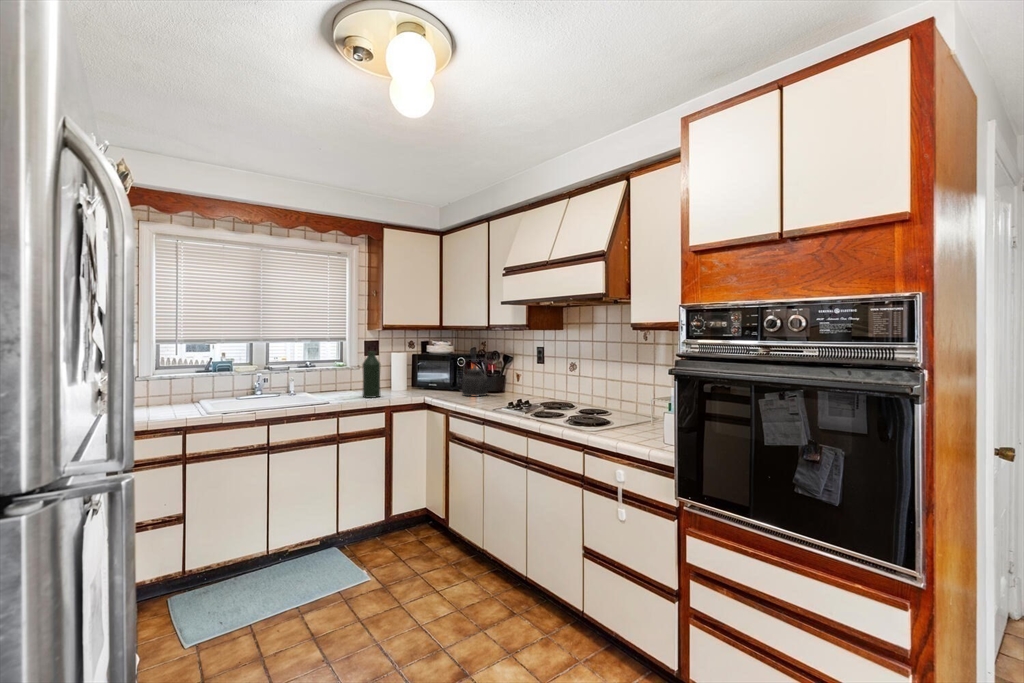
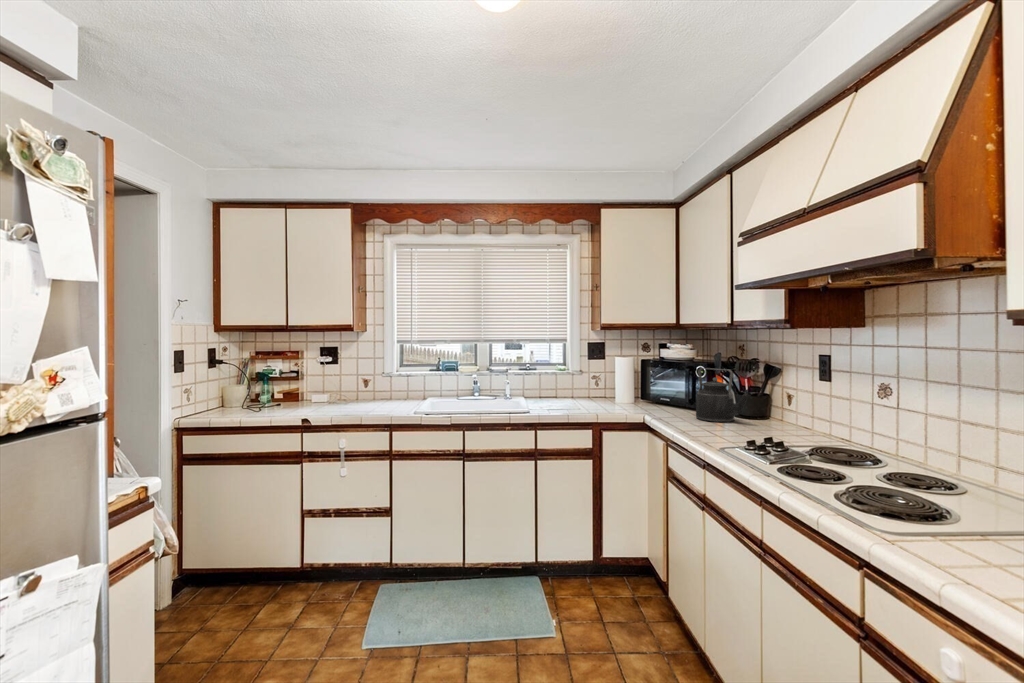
bottle: present [362,351,381,398] -> none [571,355,592,410]

